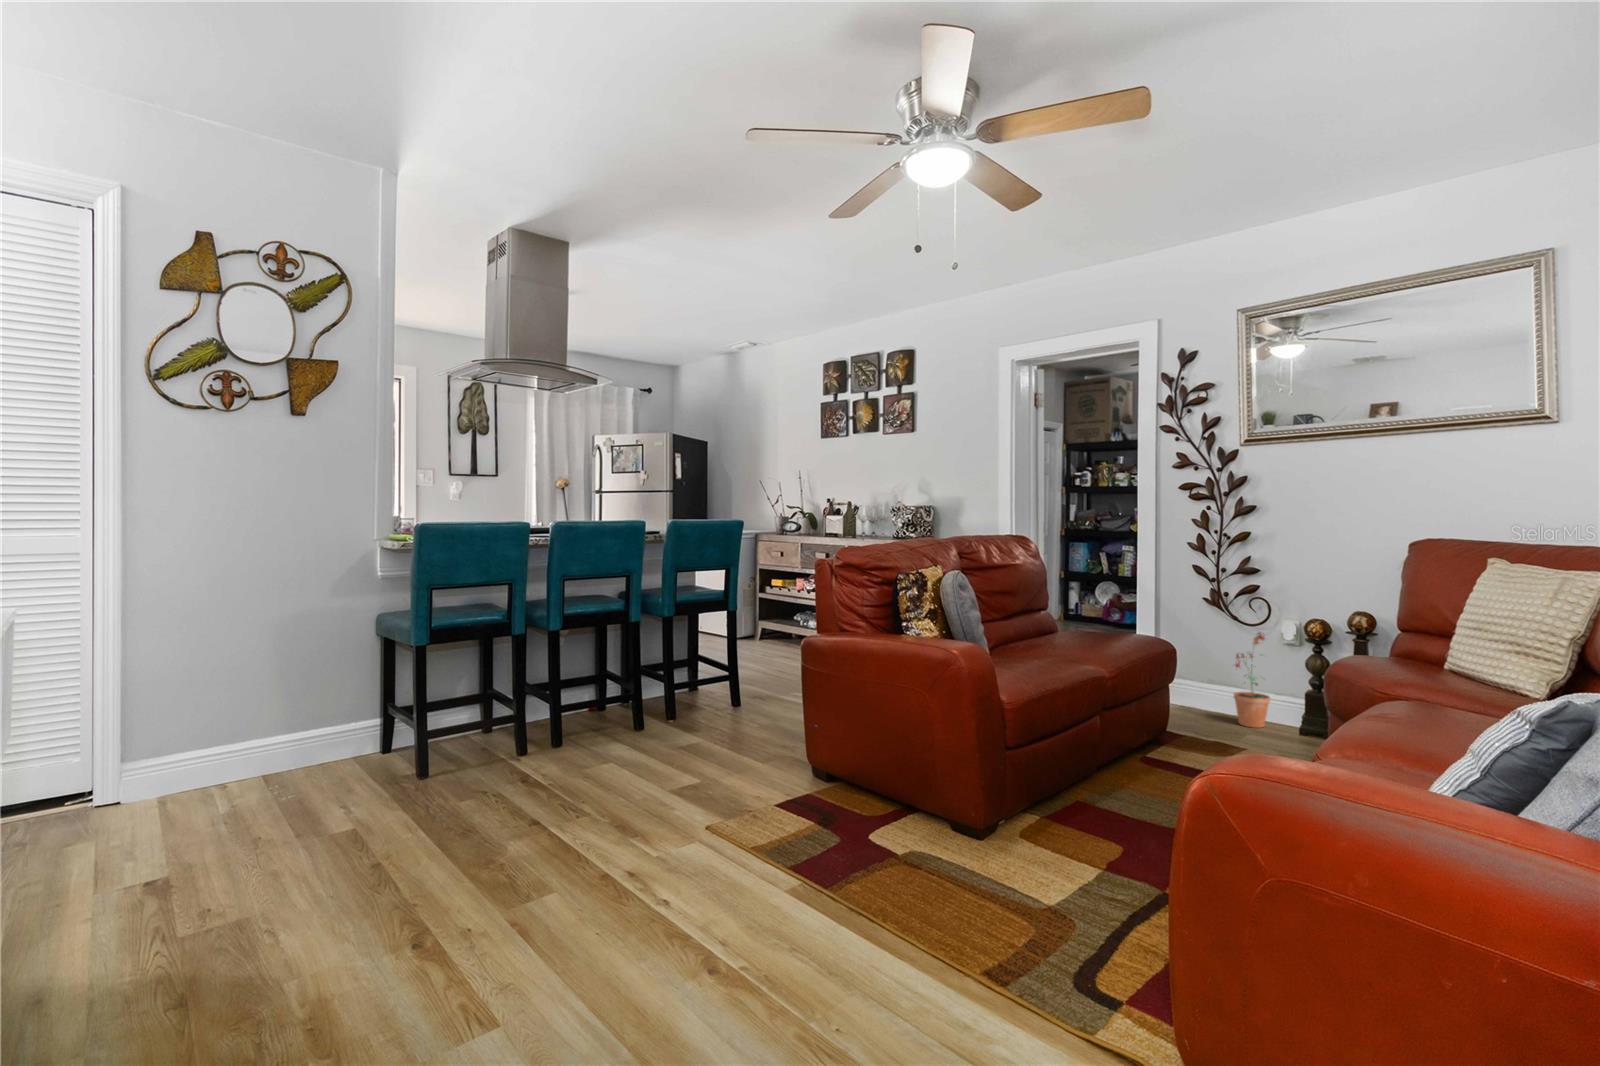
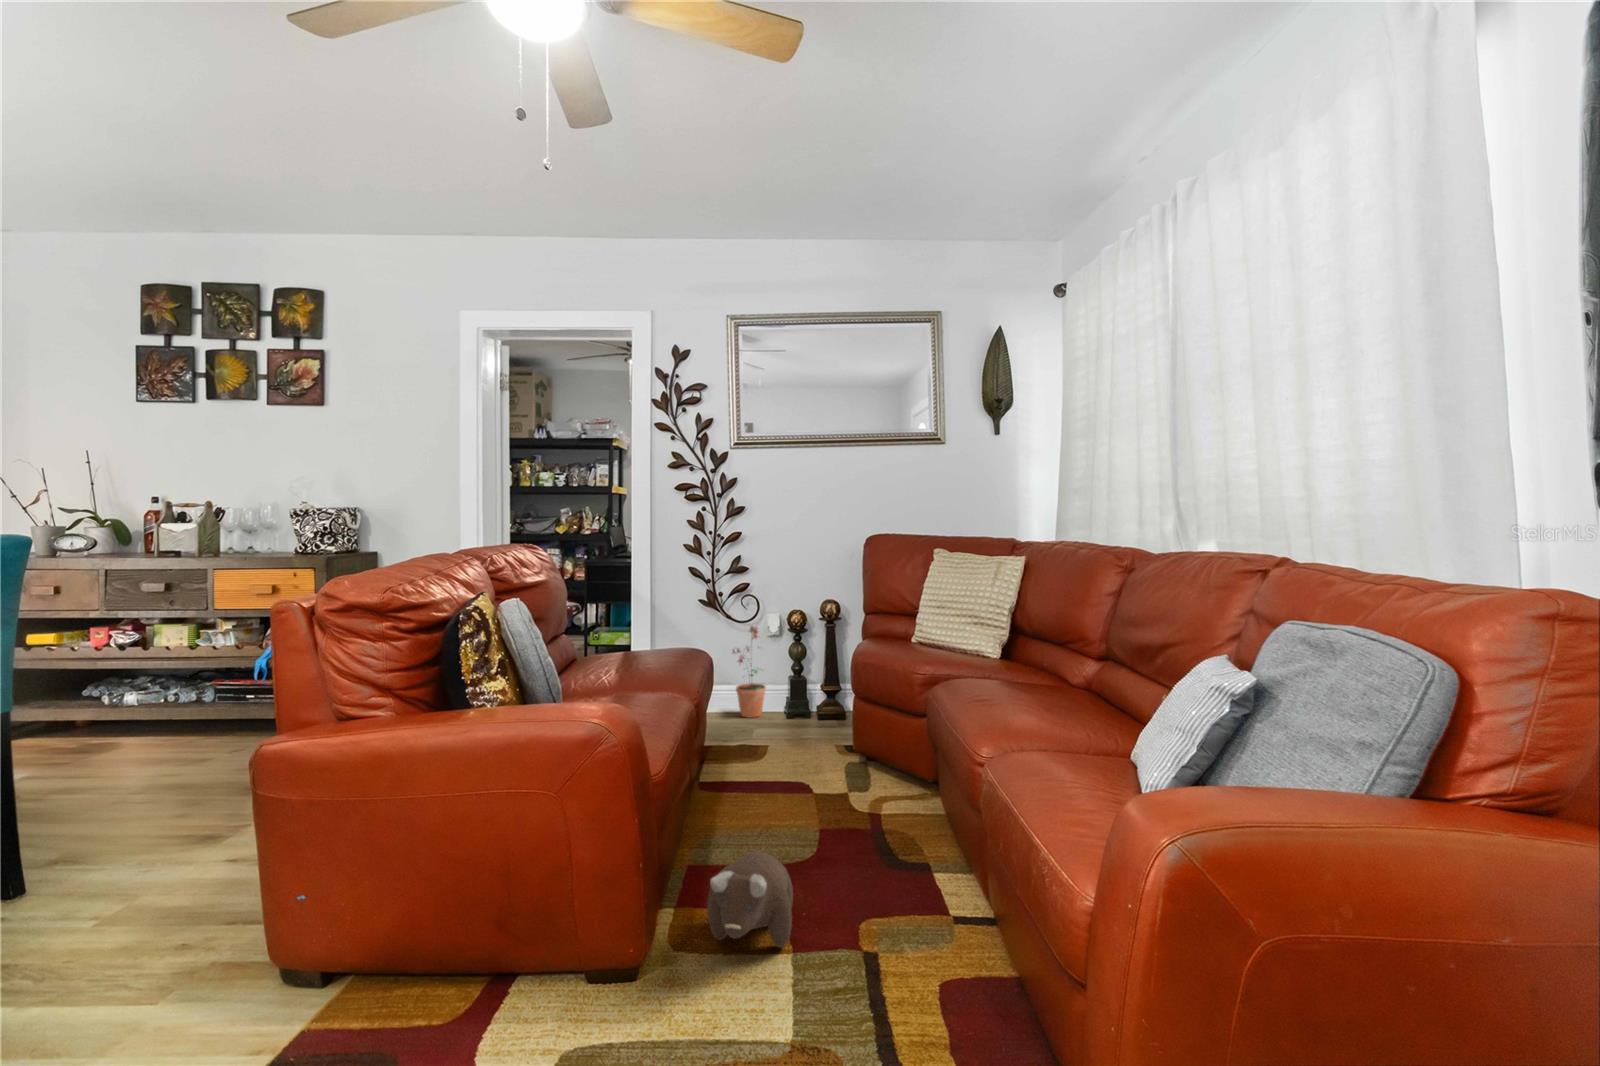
plush toy: none [1030,780,1118,856] -> present [707,851,793,948]

